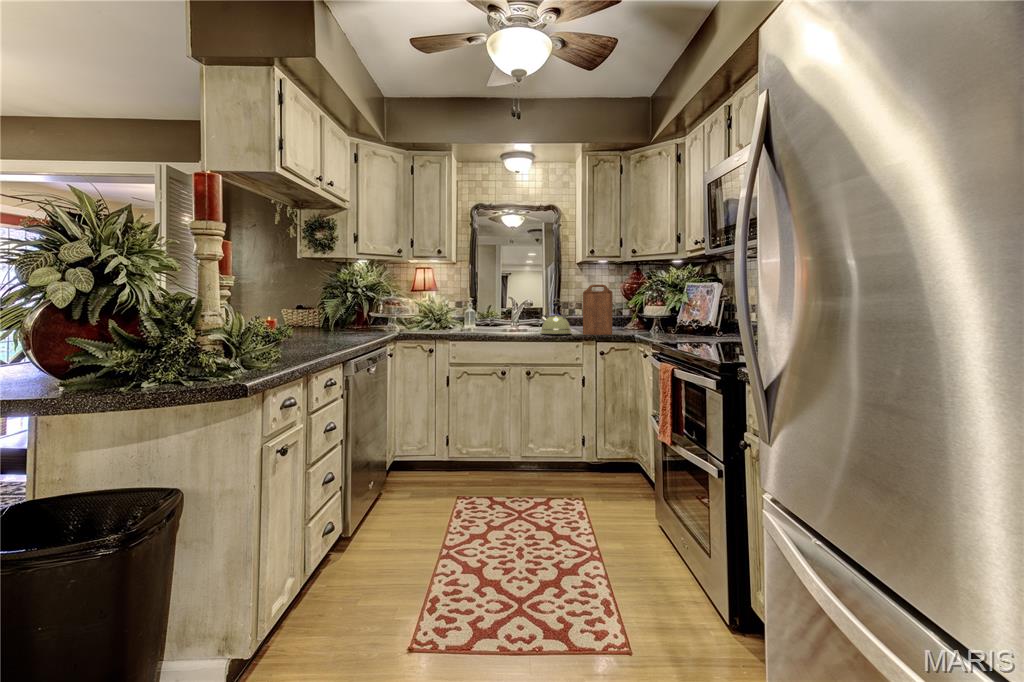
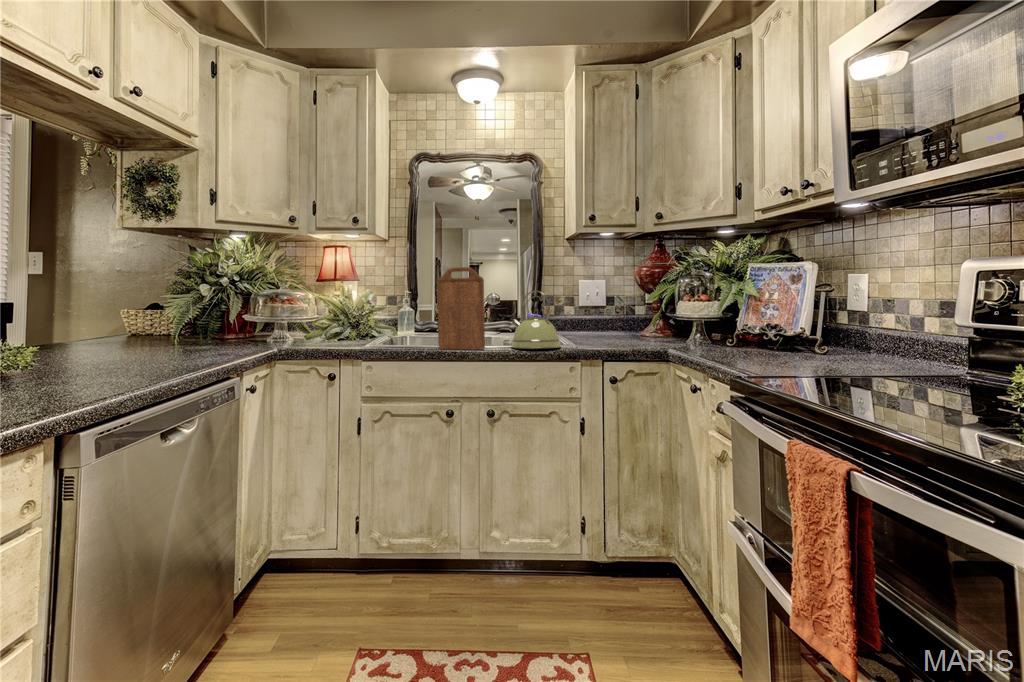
cutting board: present [583,284,613,335] -> present [437,267,485,349]

